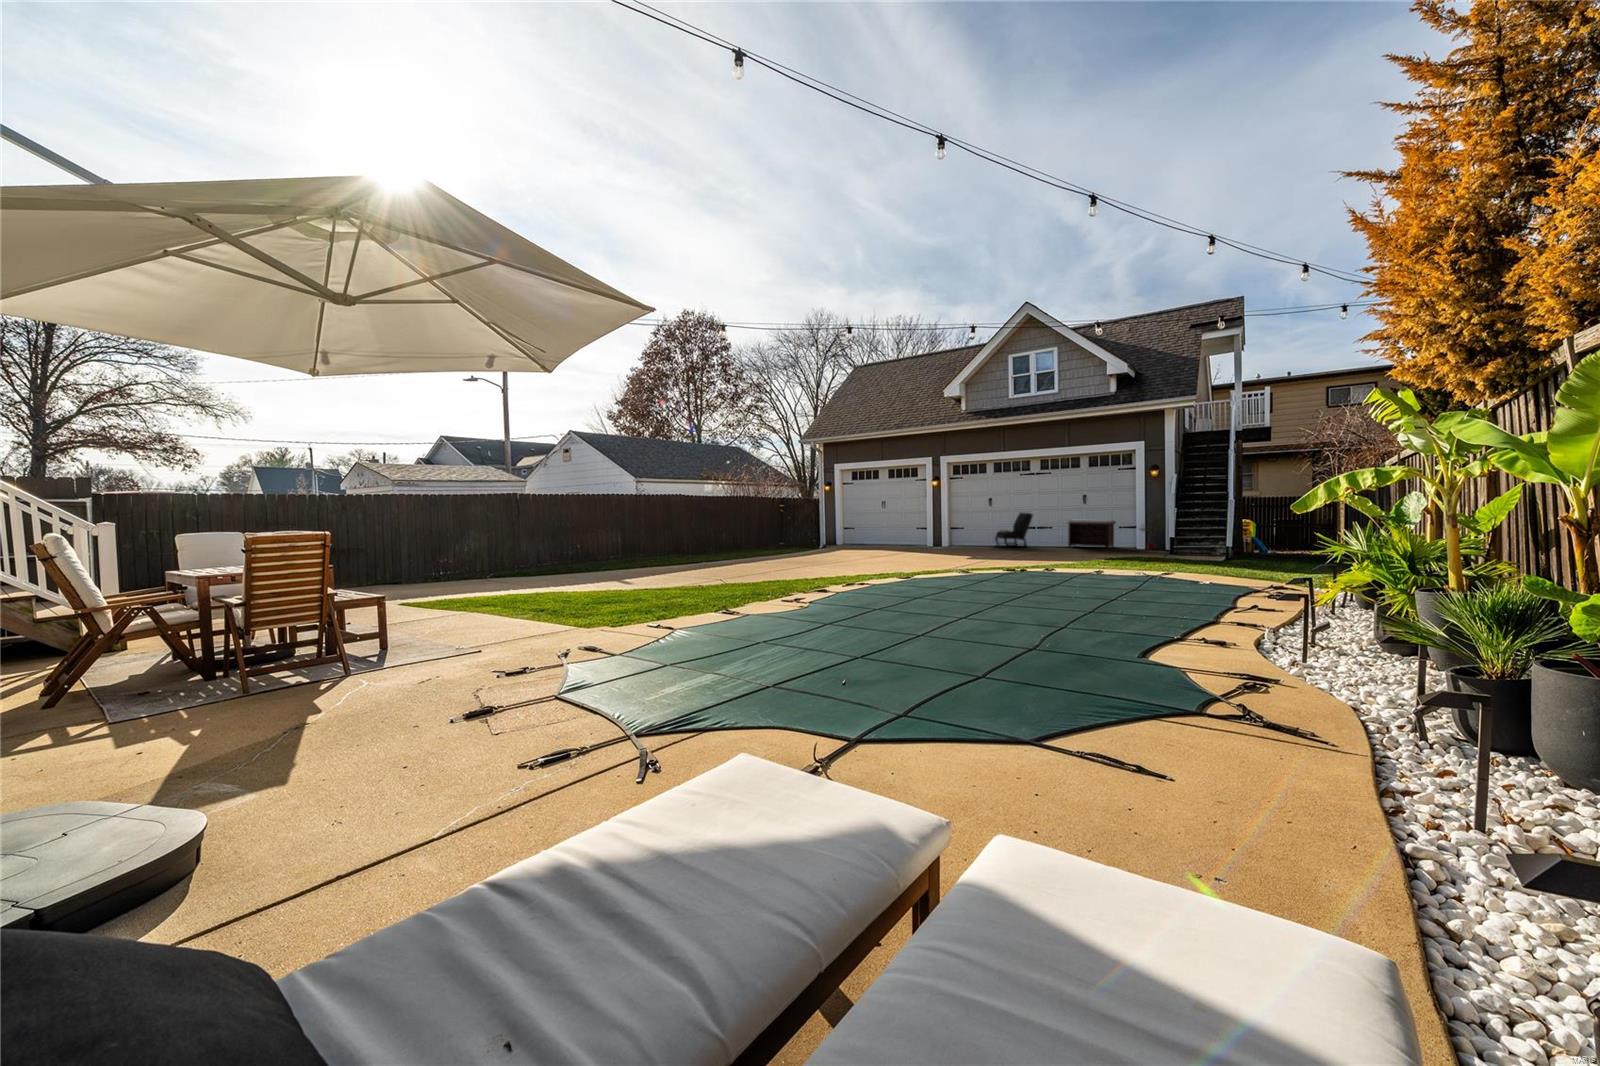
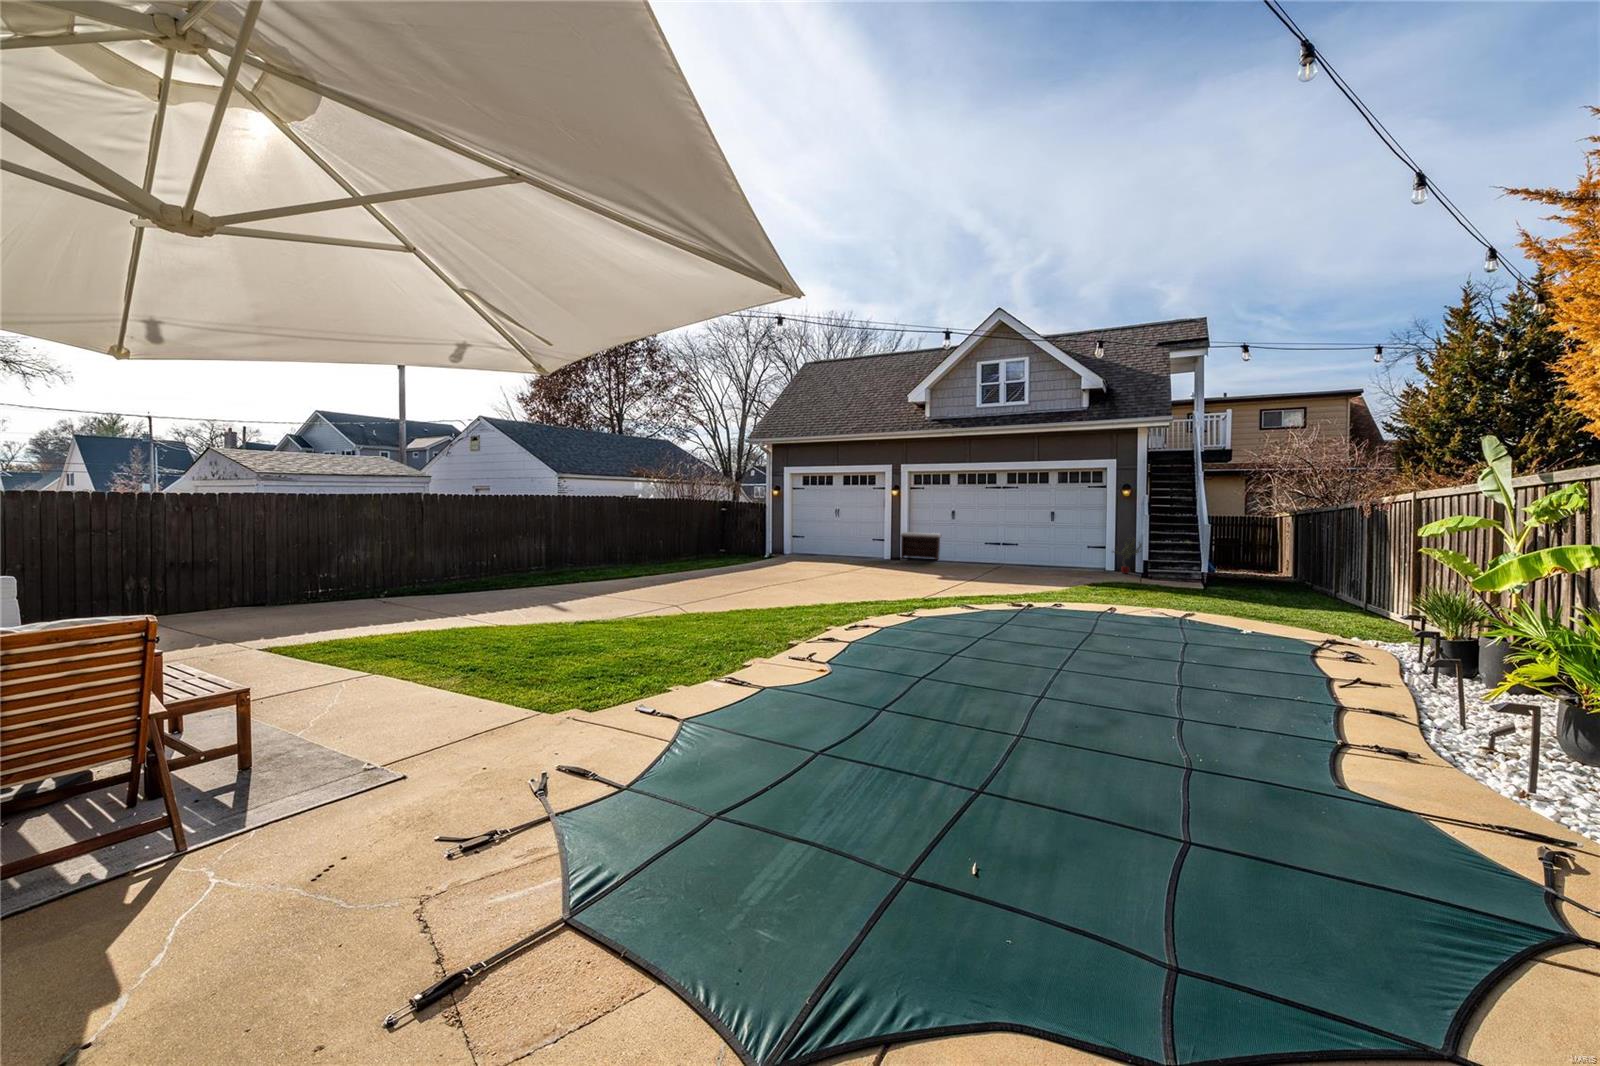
lounge chair: present [995,512,1033,546] -> none [960,528,1000,565]
bench: present [1068,520,1116,548] -> present [901,532,941,560]

